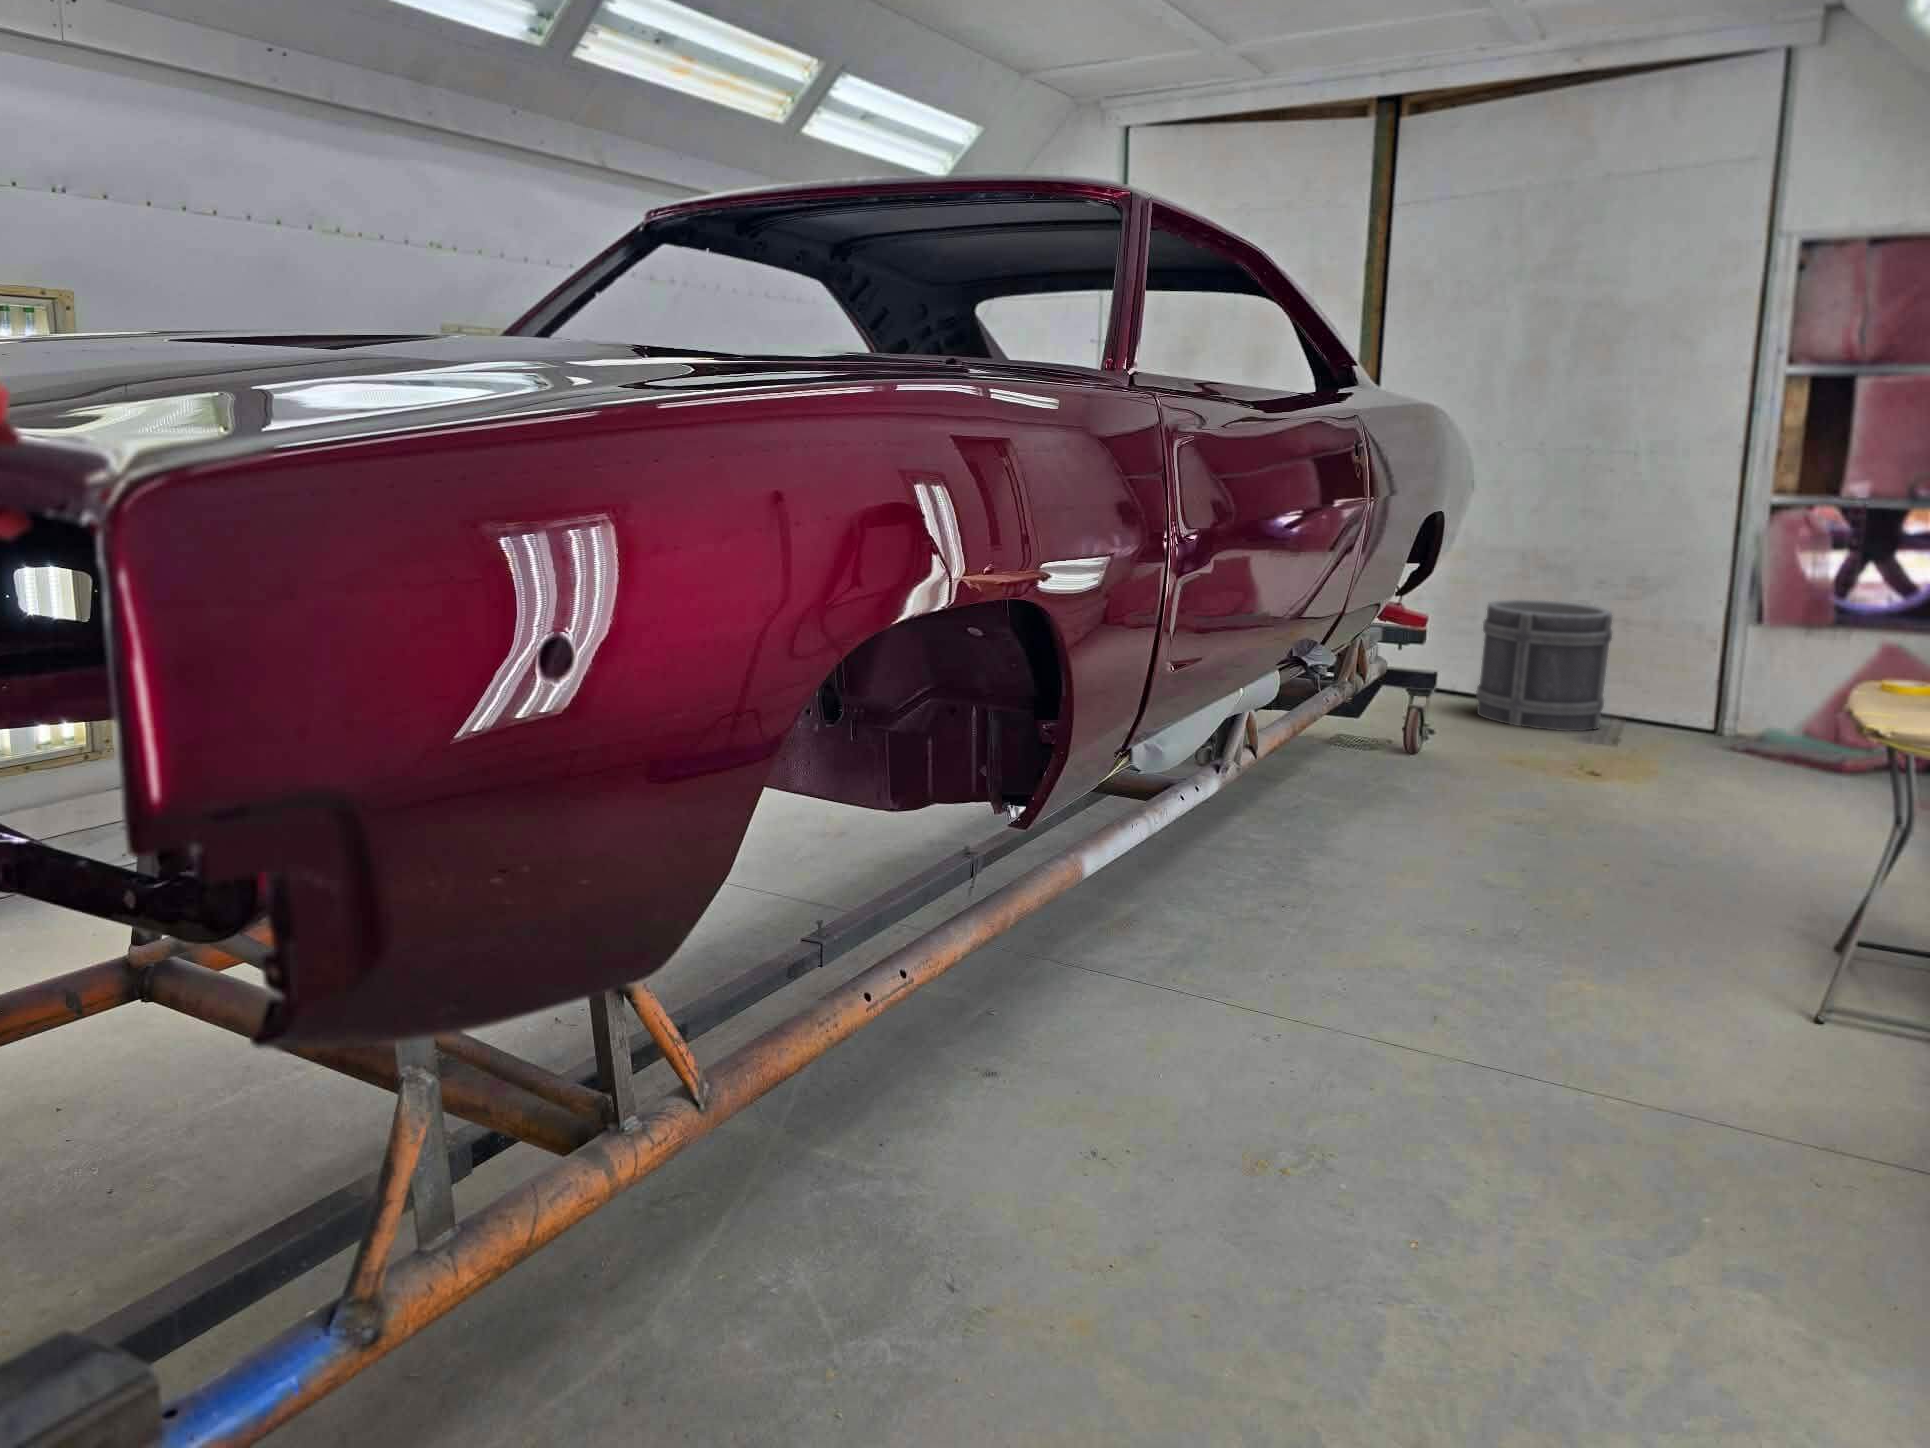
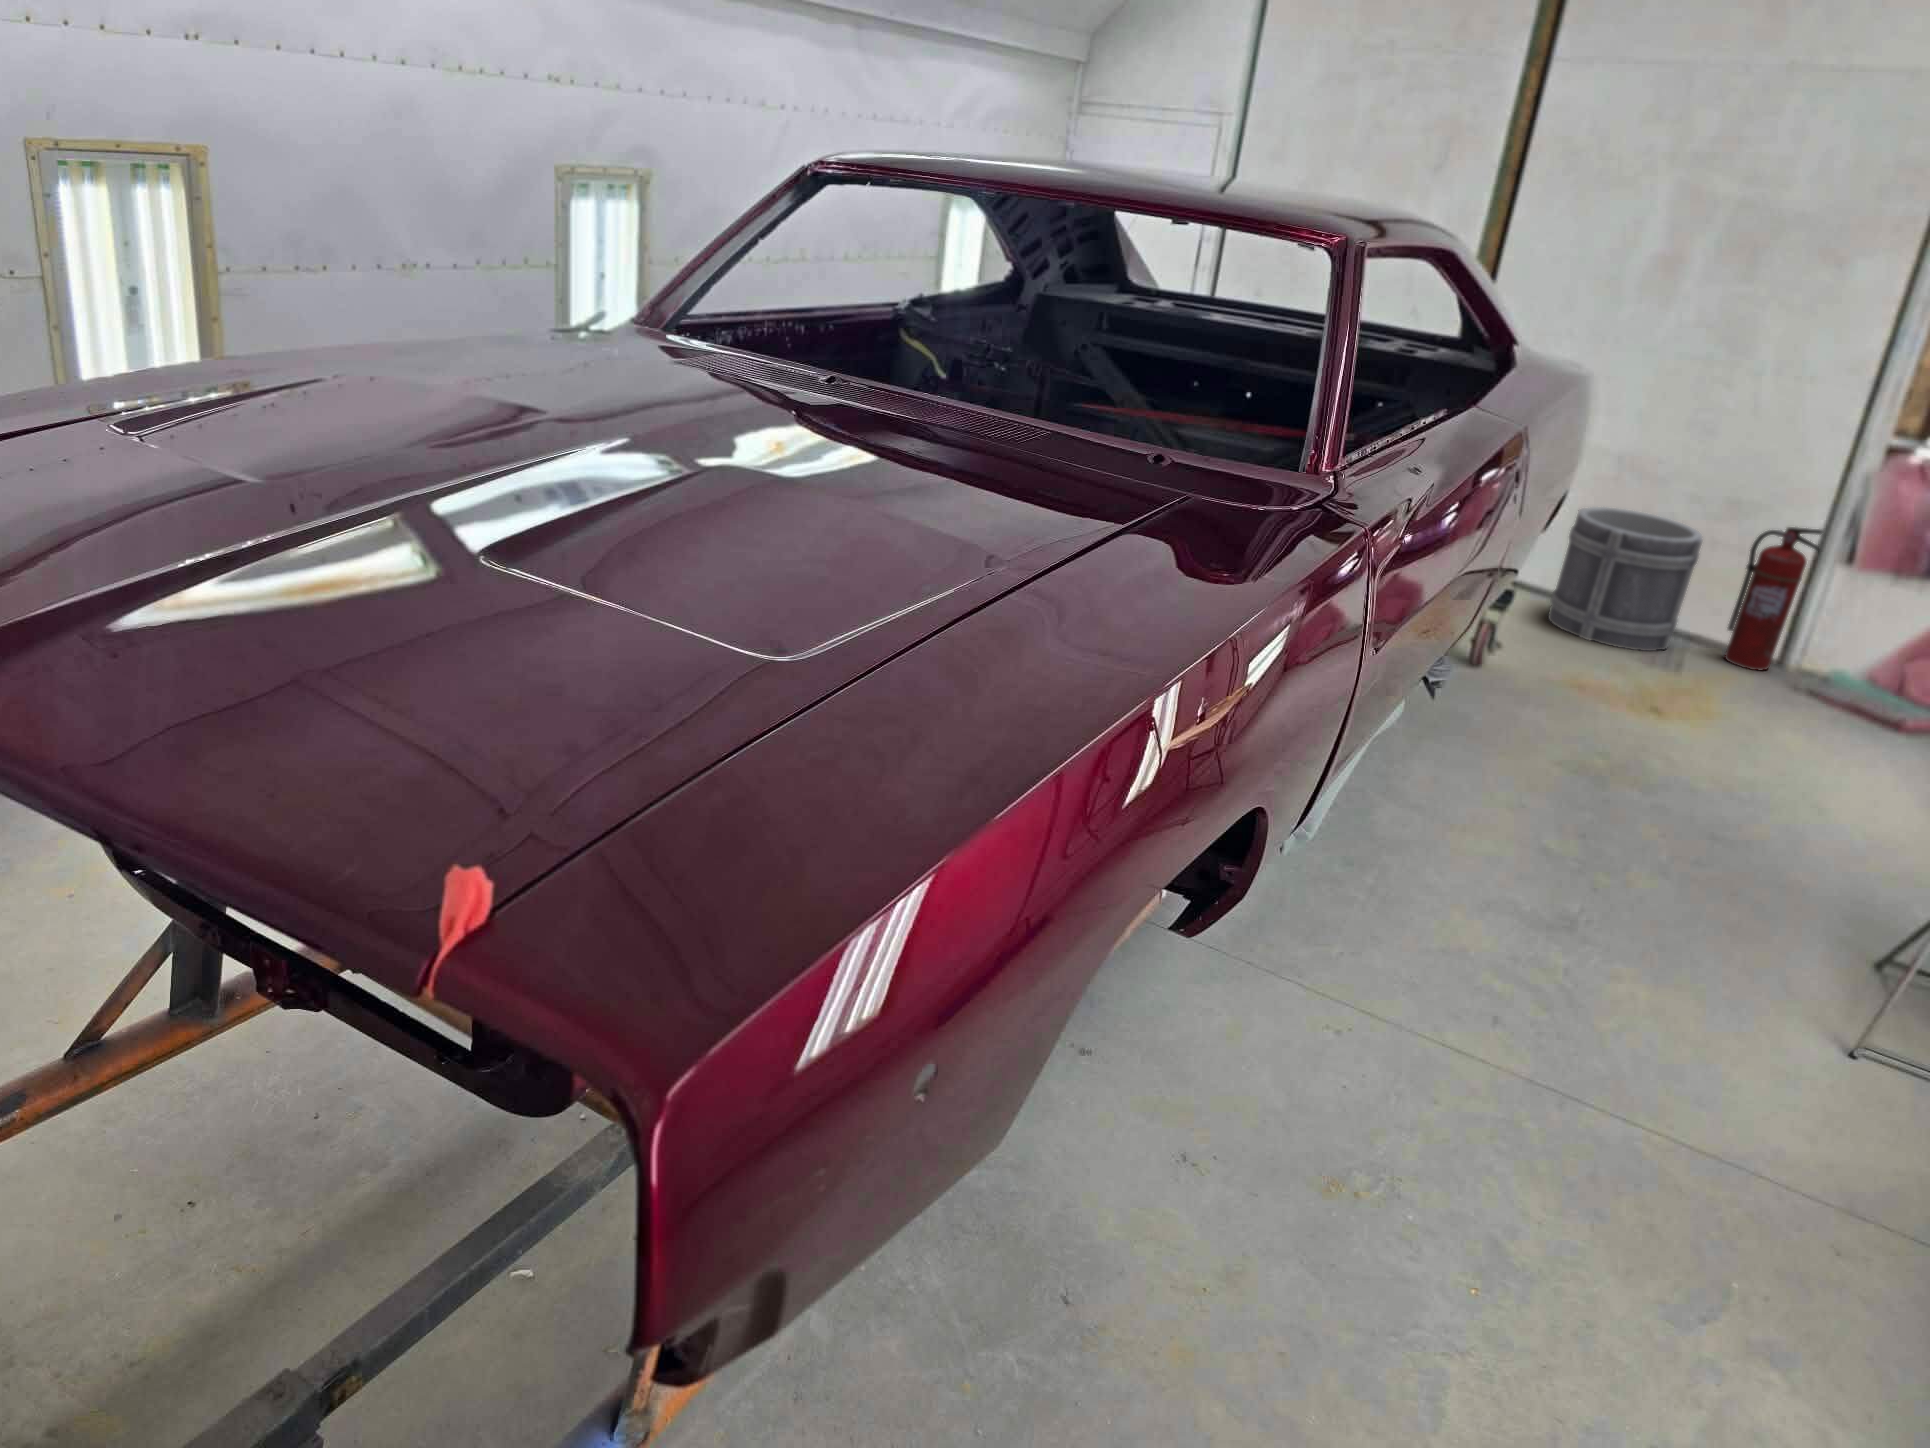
fire extinguisher: none [1655,592,1729,740] -> present [1725,527,1823,670]

